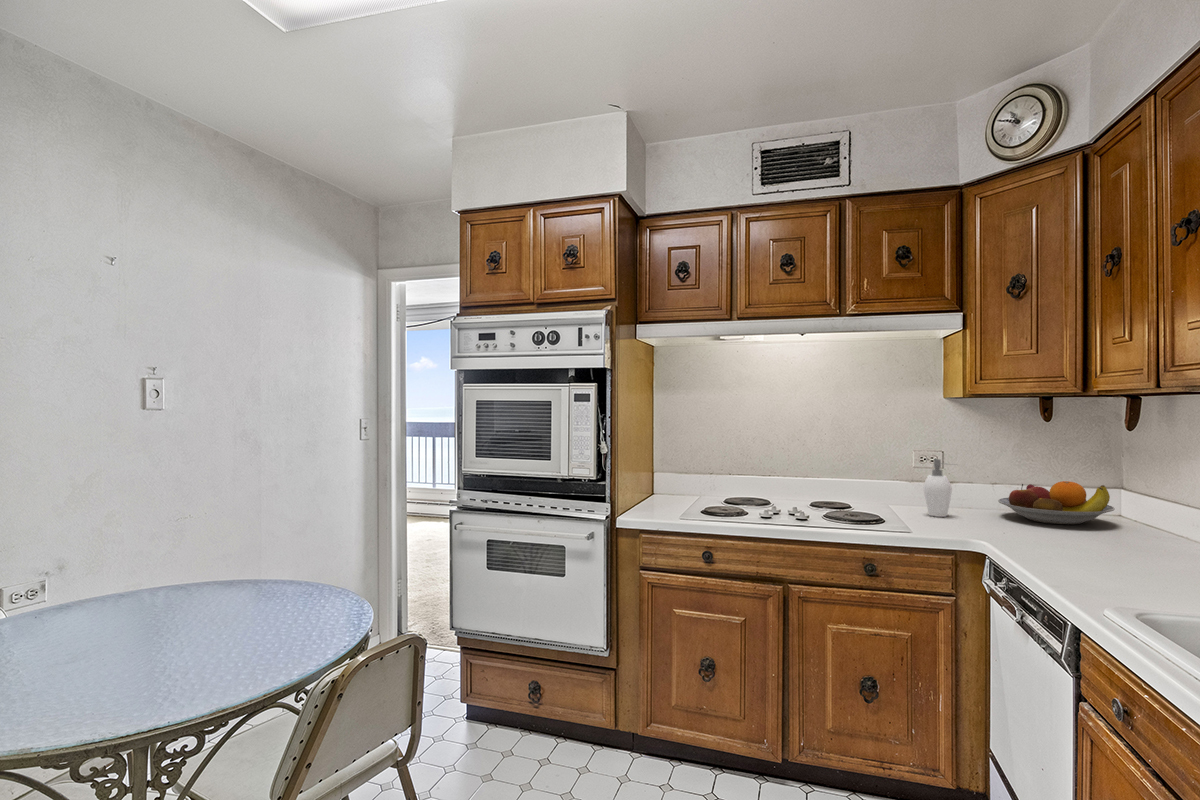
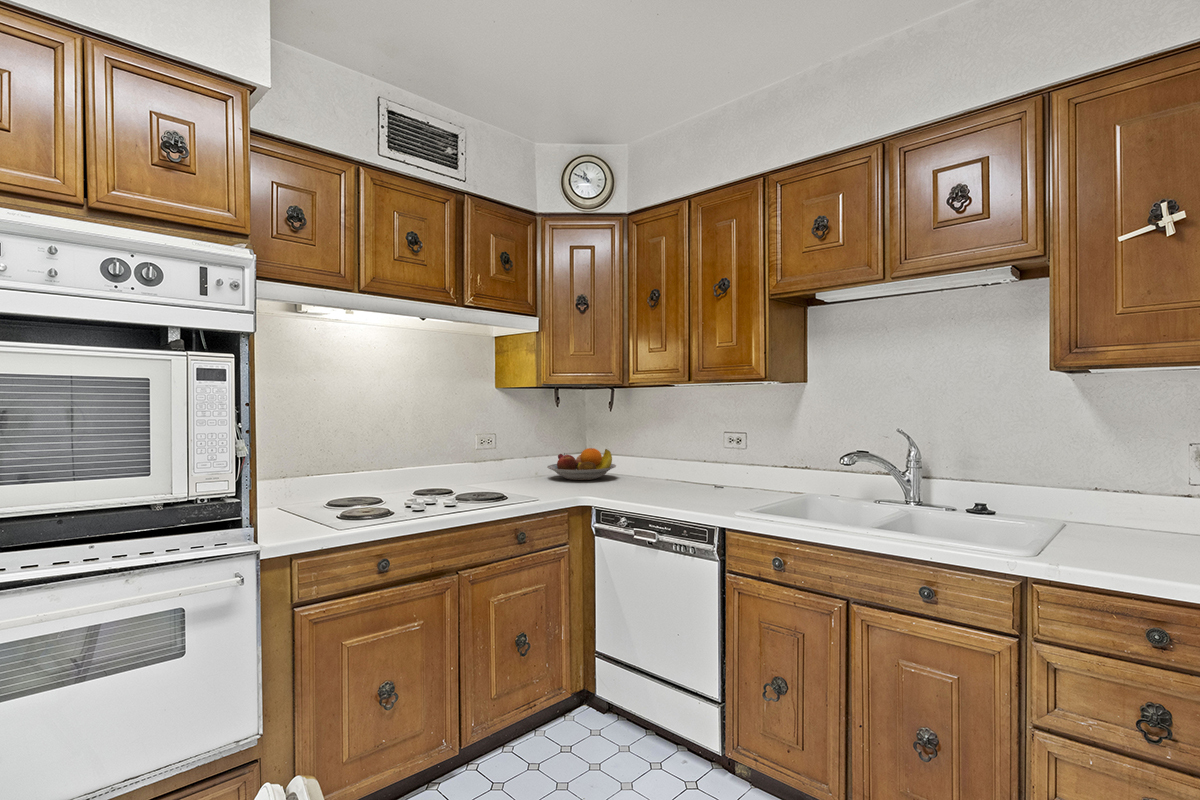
soap dispenser: present [924,459,952,517] -> none [511,438,538,487]

